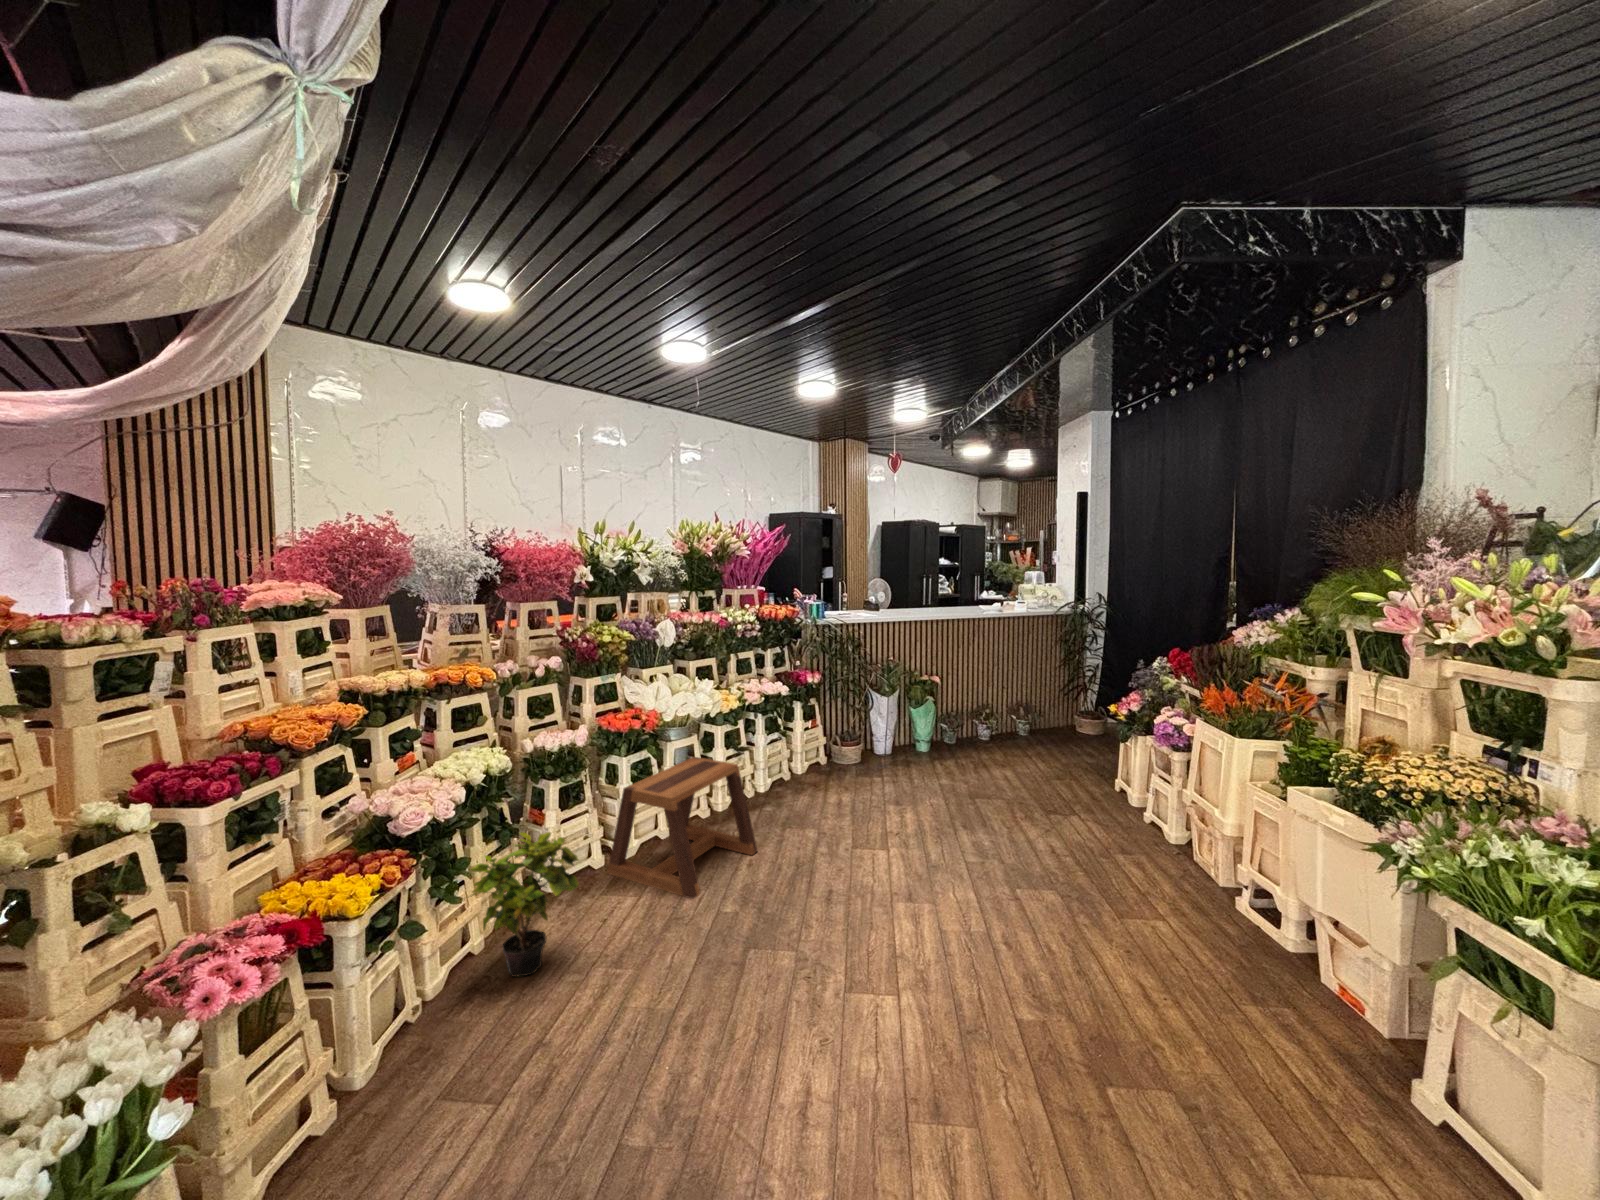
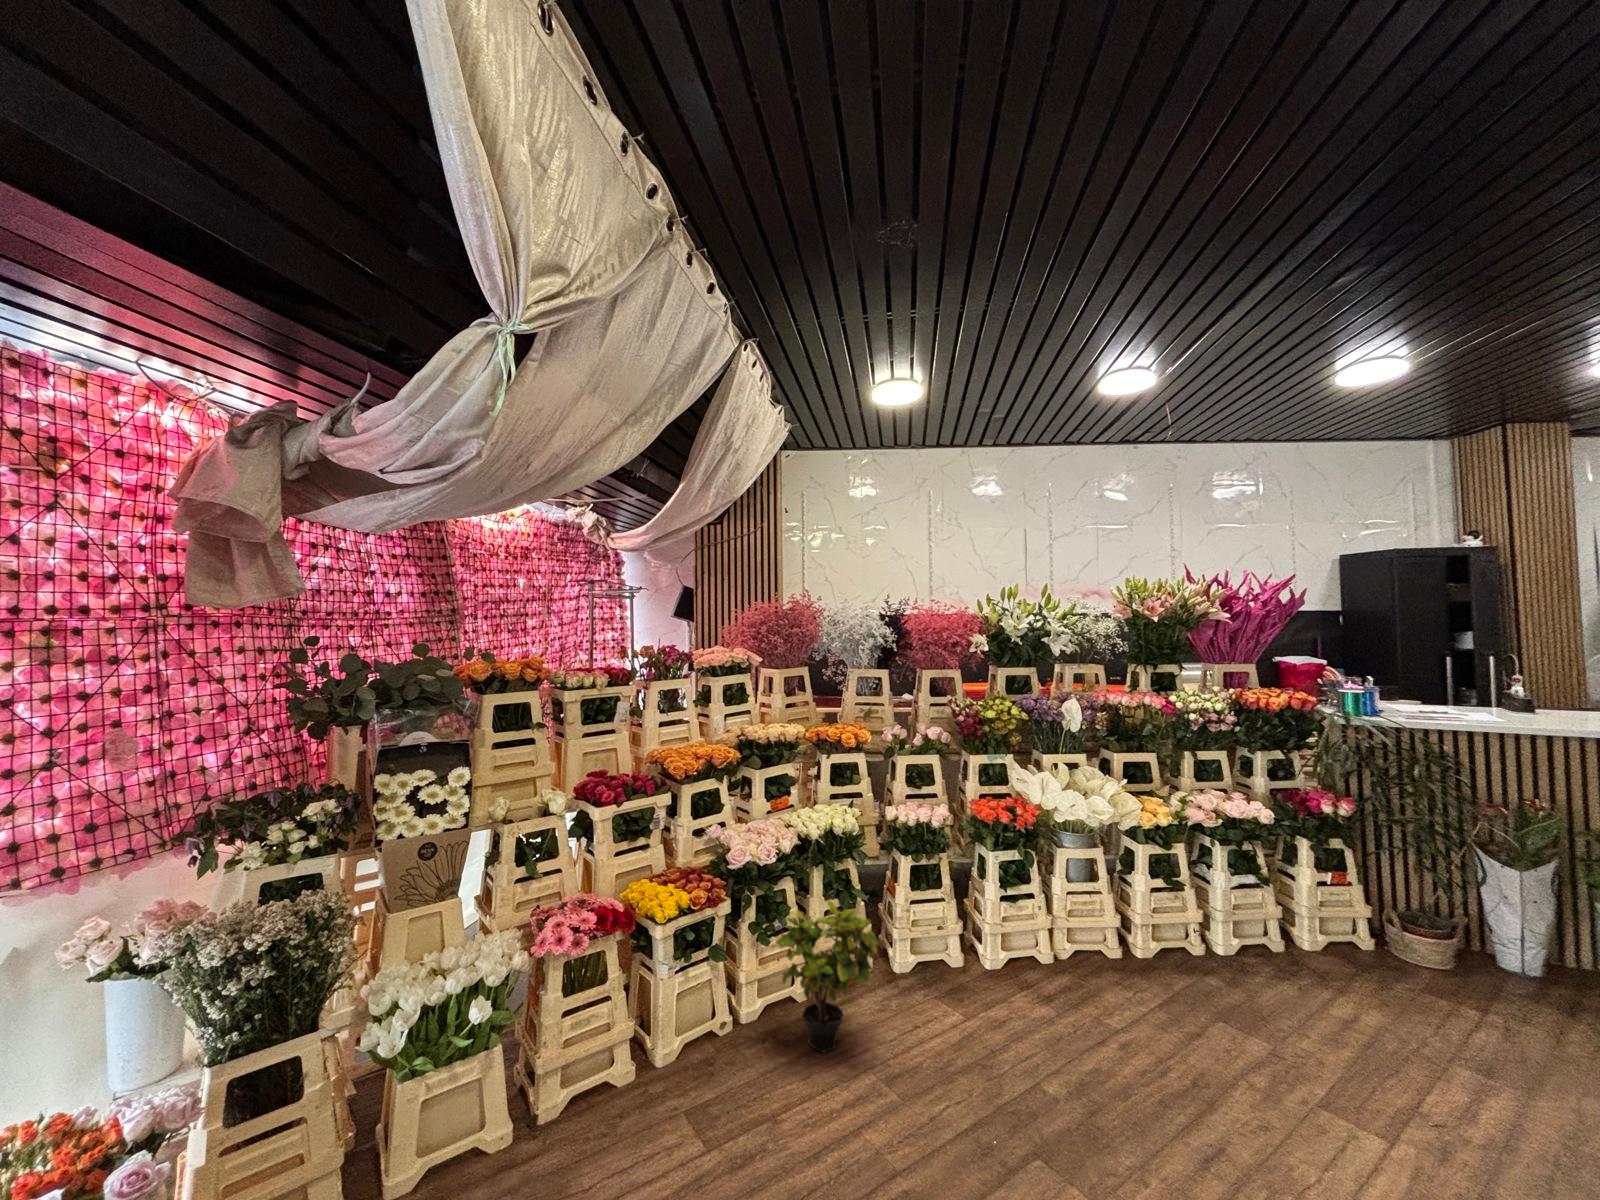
stool: present [607,757,757,899] -> none [962,875,1162,1064]

